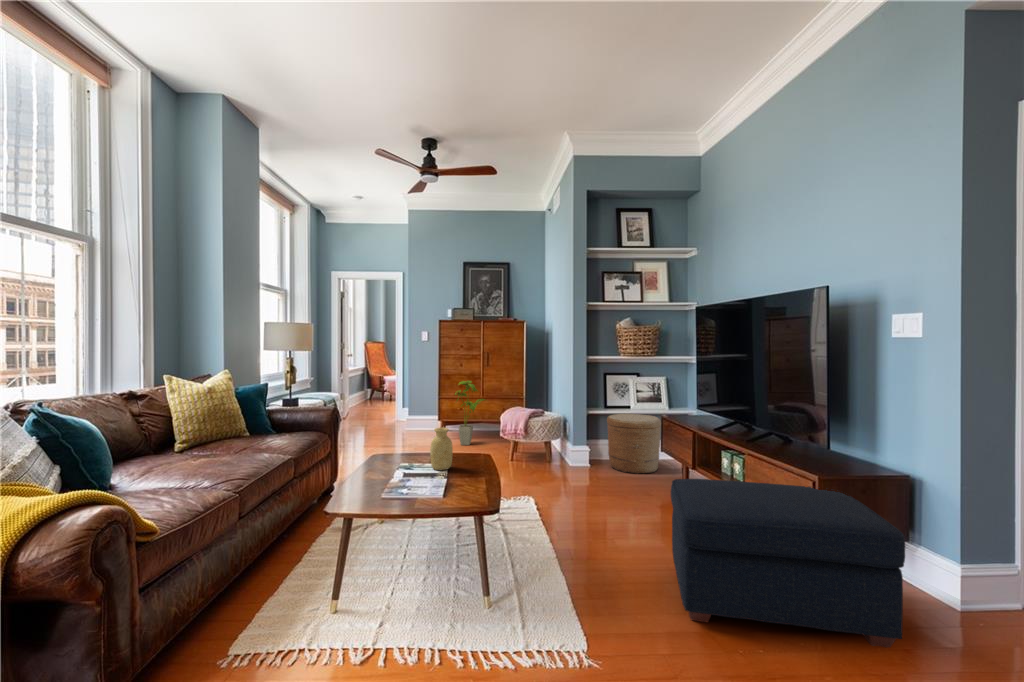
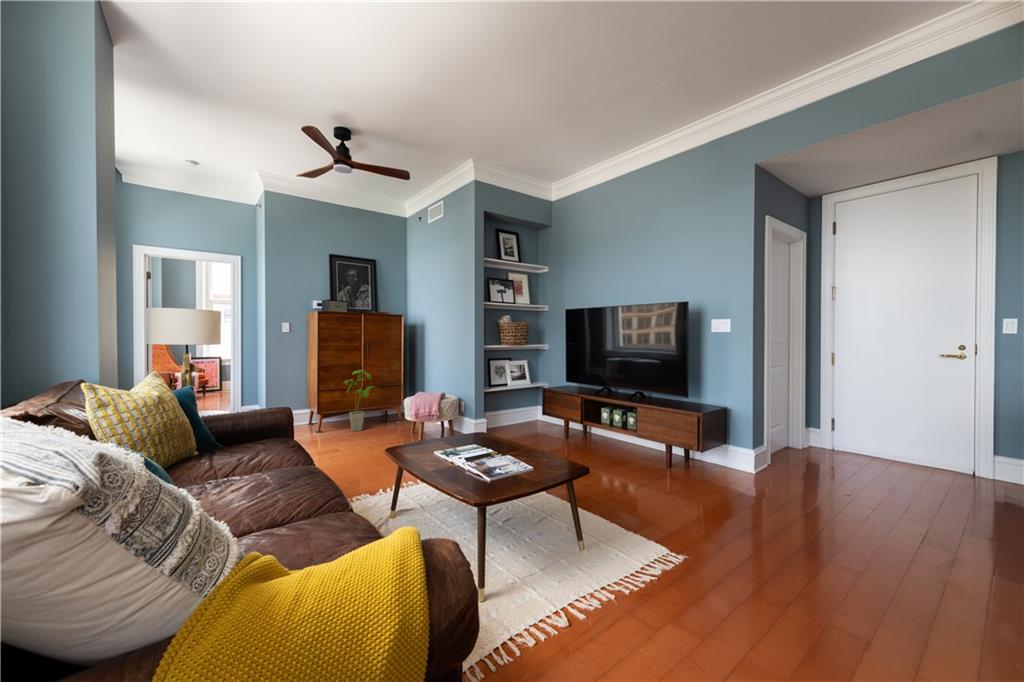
woven basket: present [607,414,661,474] -> none [495,388,535,433]
vase: present [430,428,453,470] -> none [471,412,491,450]
ottoman: present [671,479,905,647] -> none [626,421,764,513]

